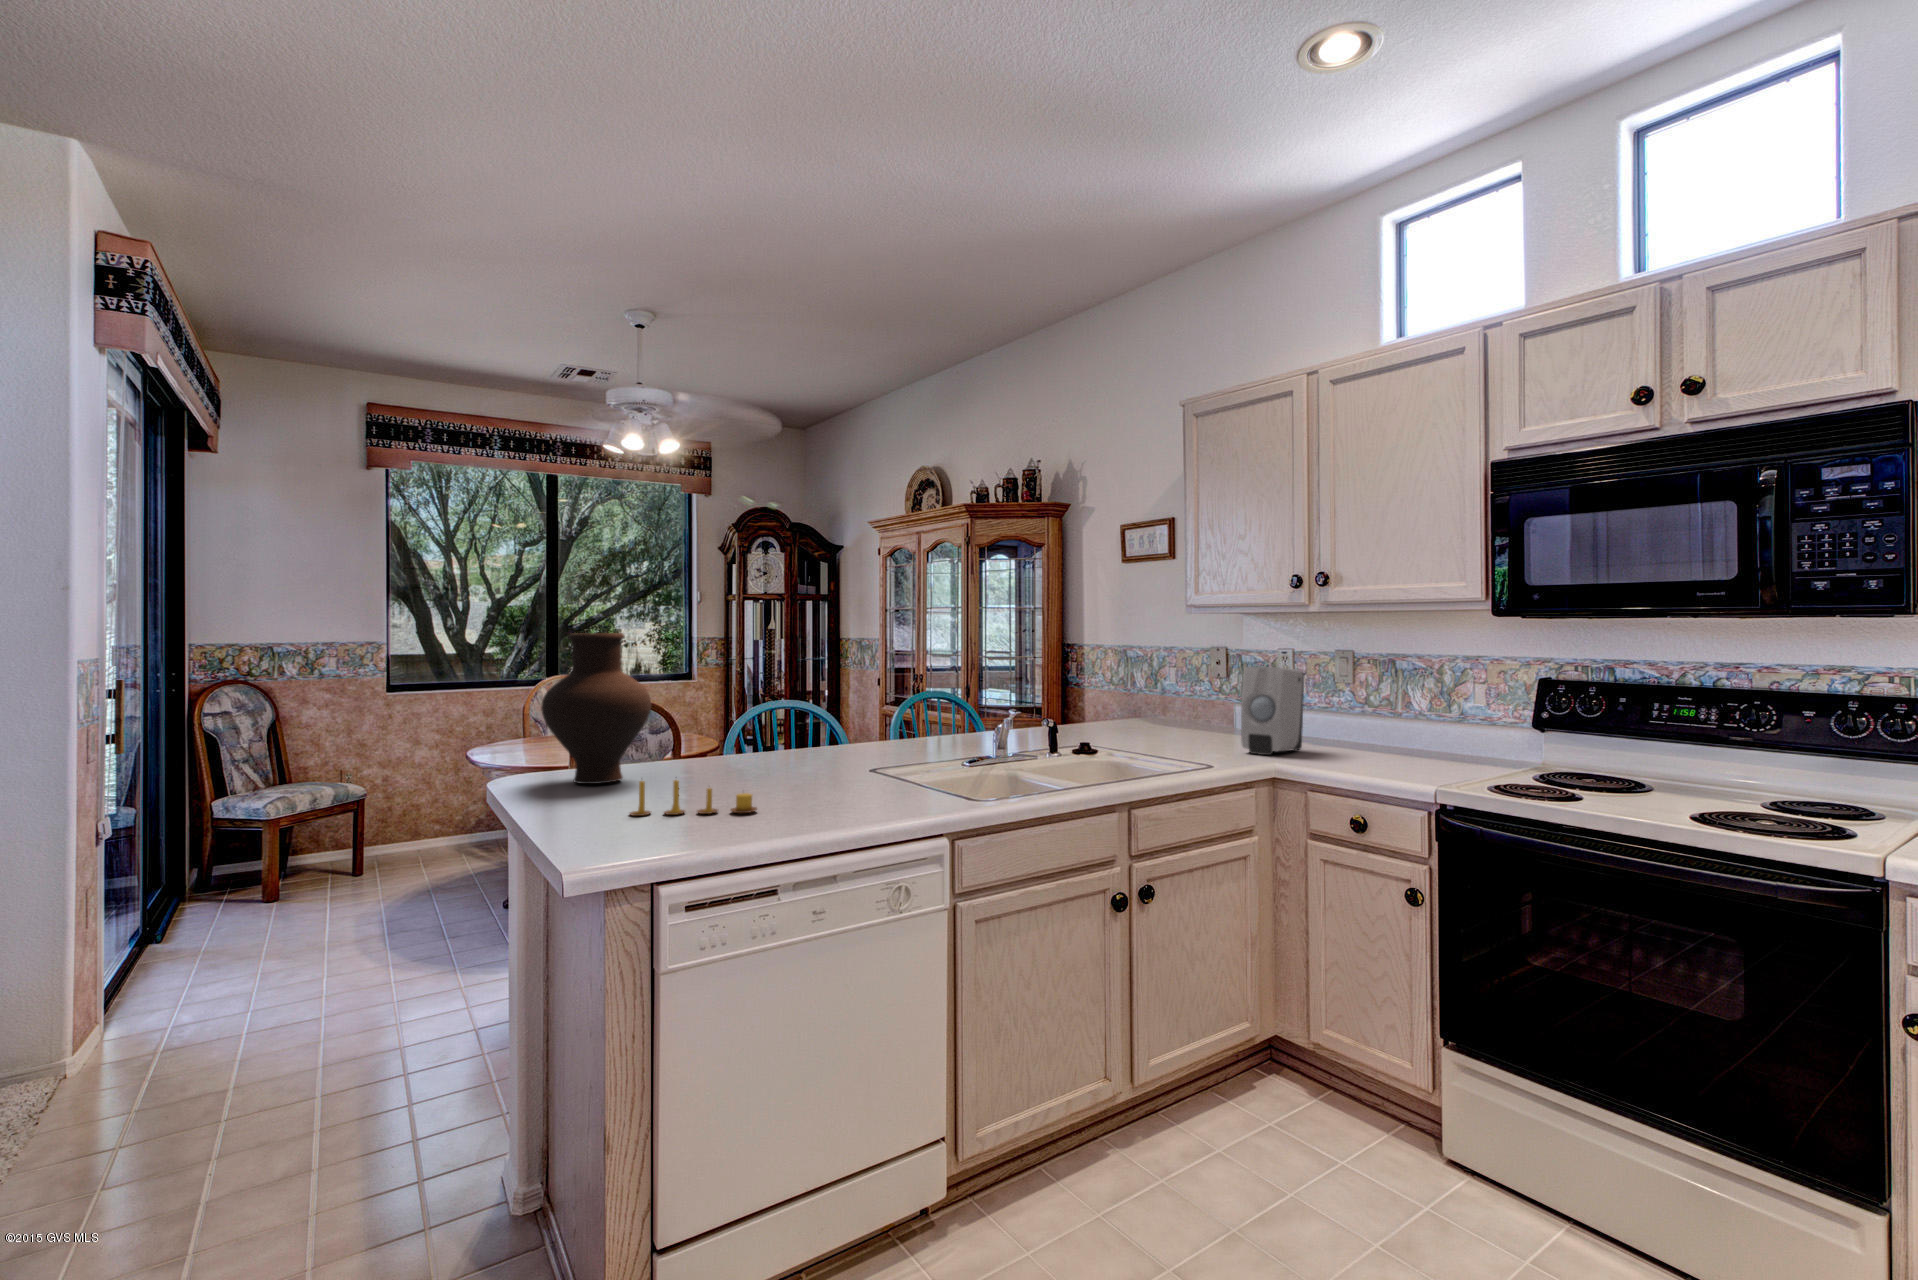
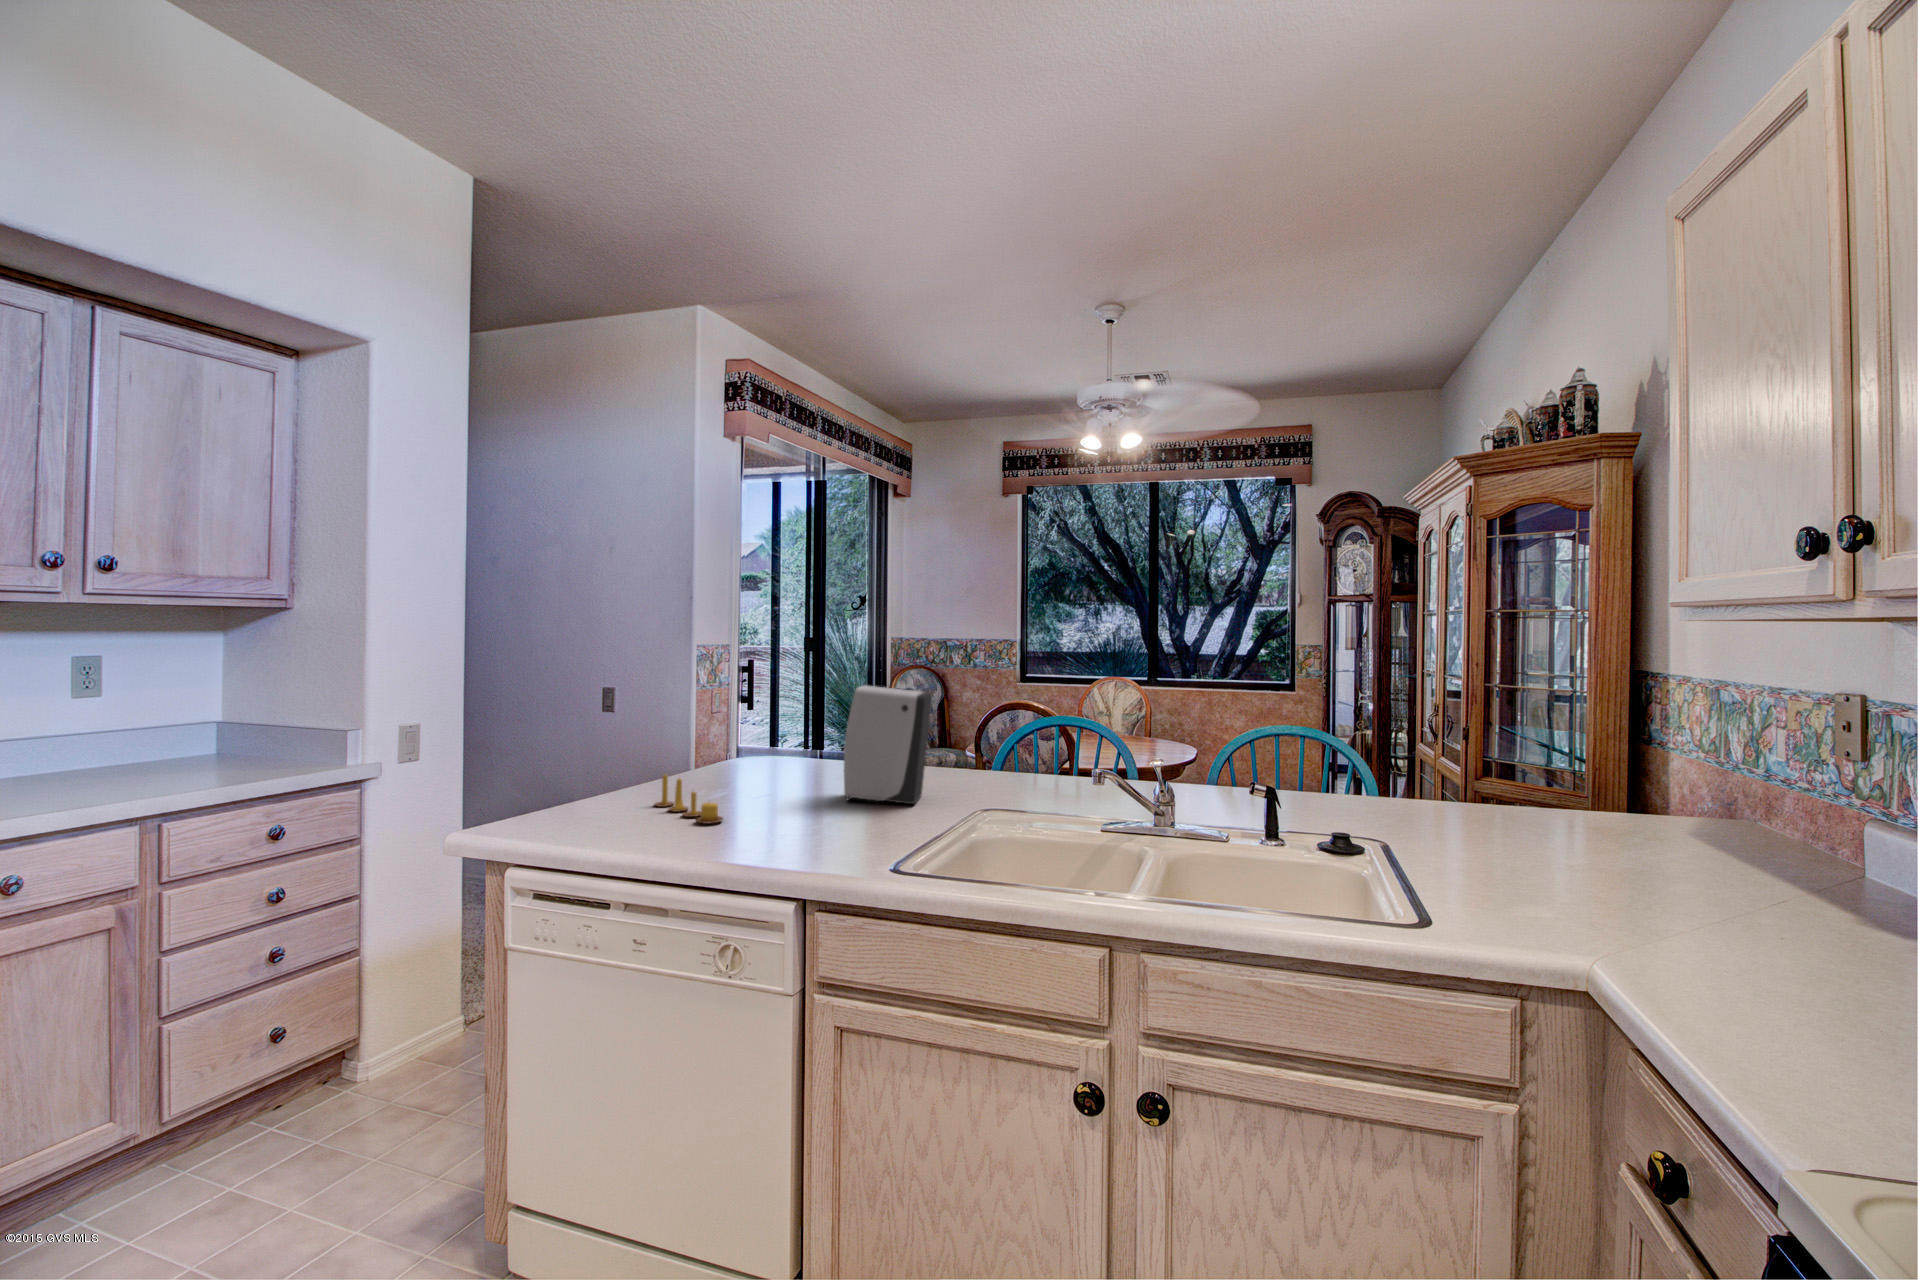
vase: present [541,633,651,784] -> none [723,636,818,774]
soap dispenser: present [1241,667,1304,755] -> present [844,686,932,804]

